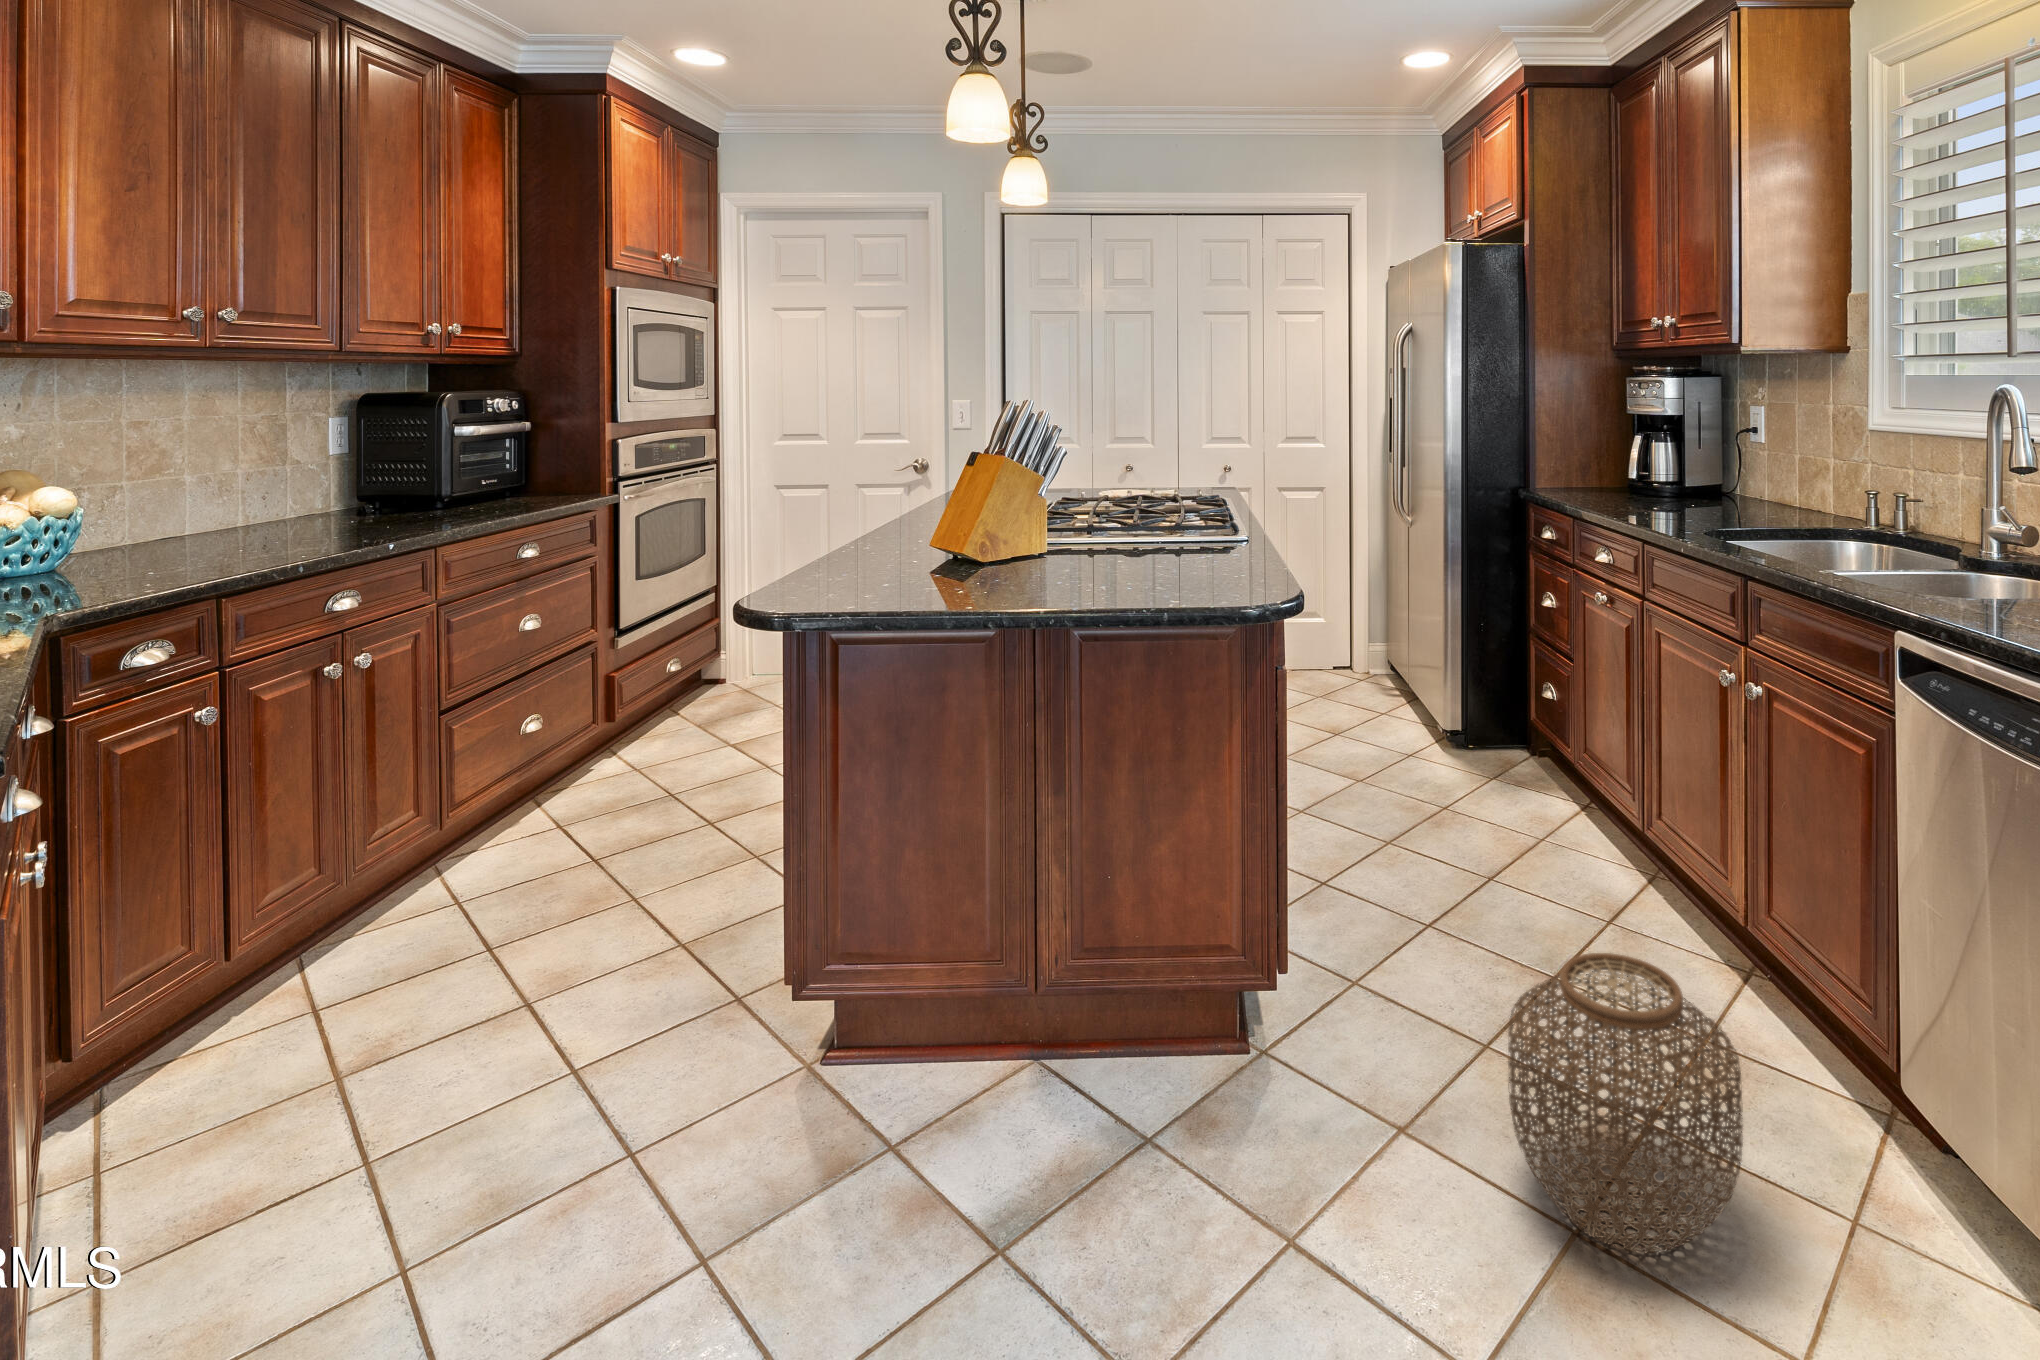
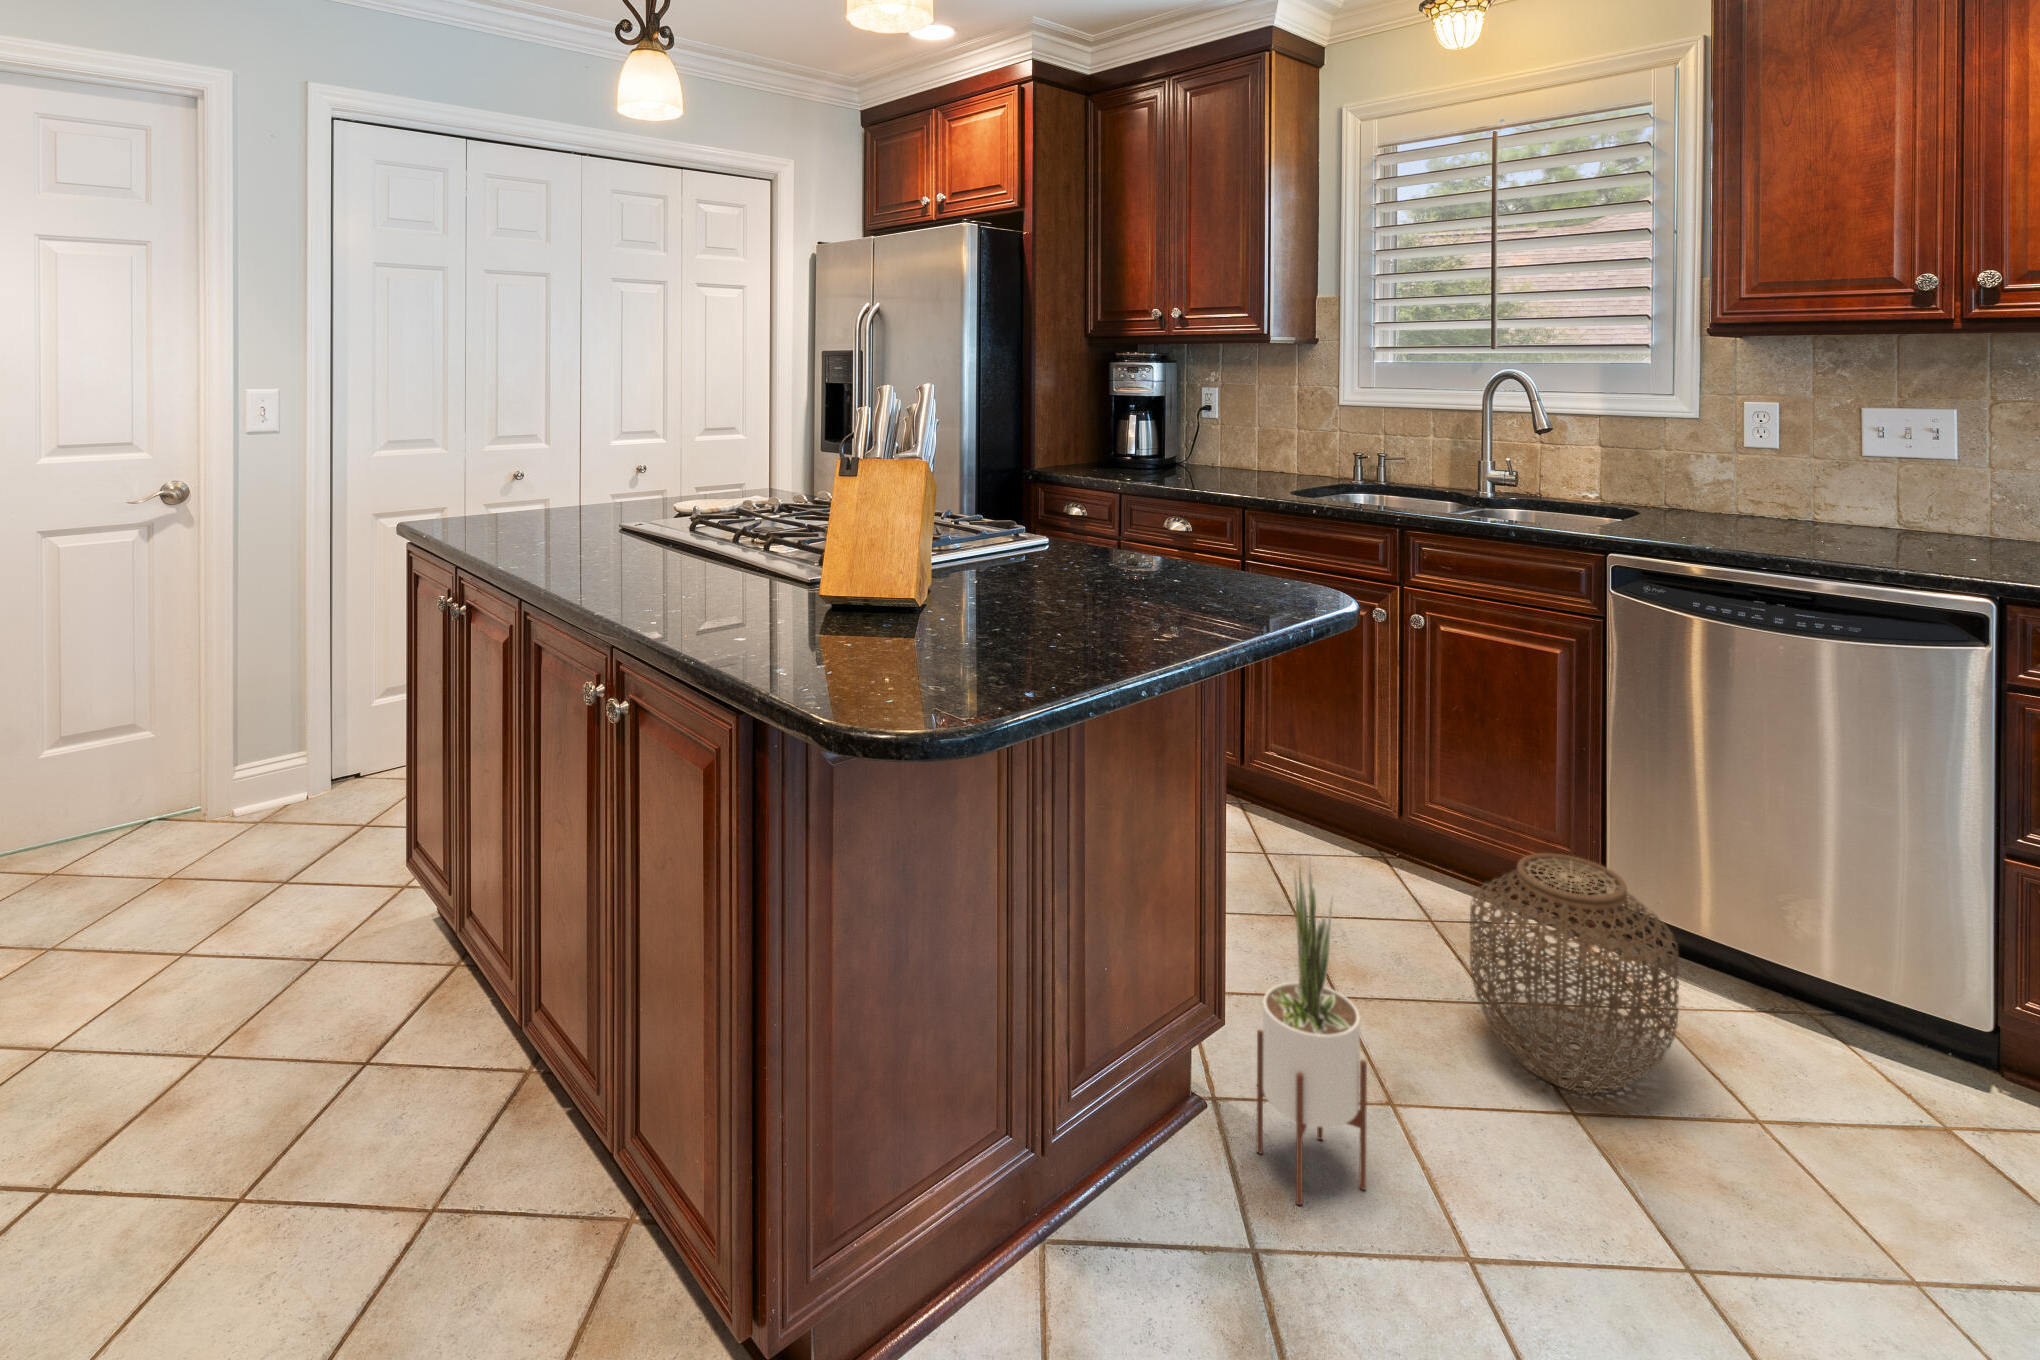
potted plant: none [1178,839,1275,1169] -> present [1257,857,1367,1205]

